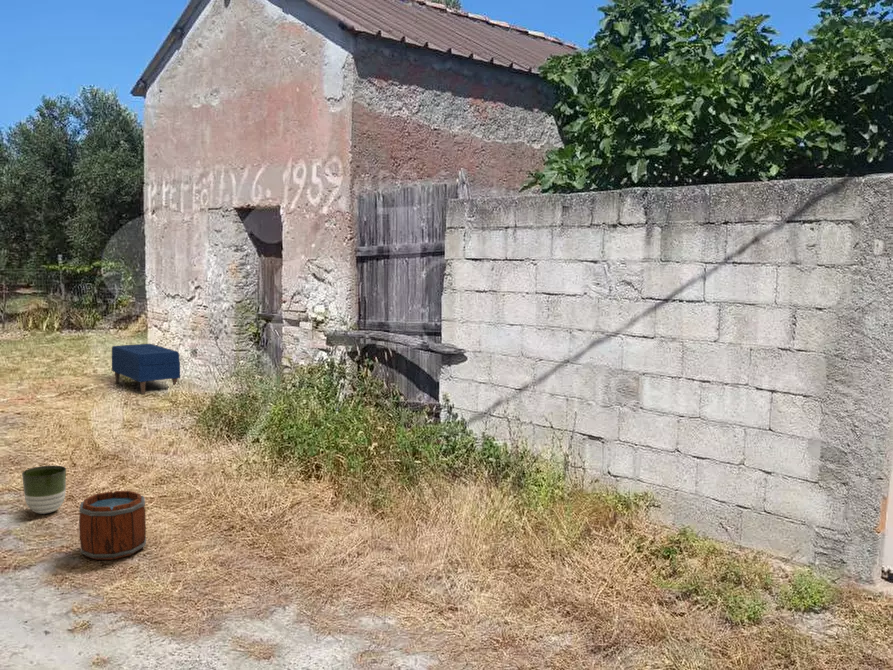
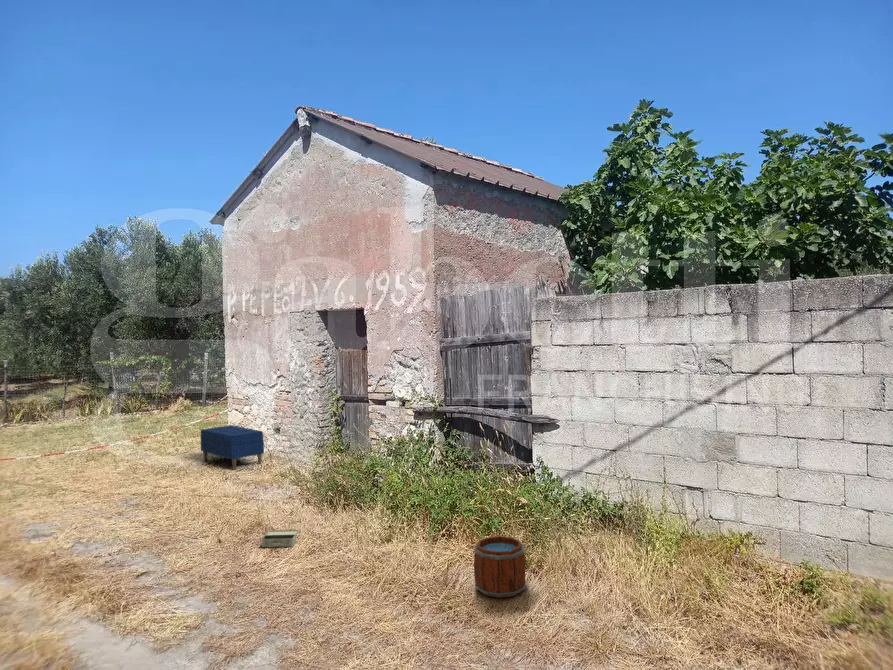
toolbox: none [115,458,161,476] -> present [262,530,298,547]
planter: present [22,465,66,514] -> none [204,546,240,591]
bucket: present [79,491,146,560] -> present [474,536,526,598]

